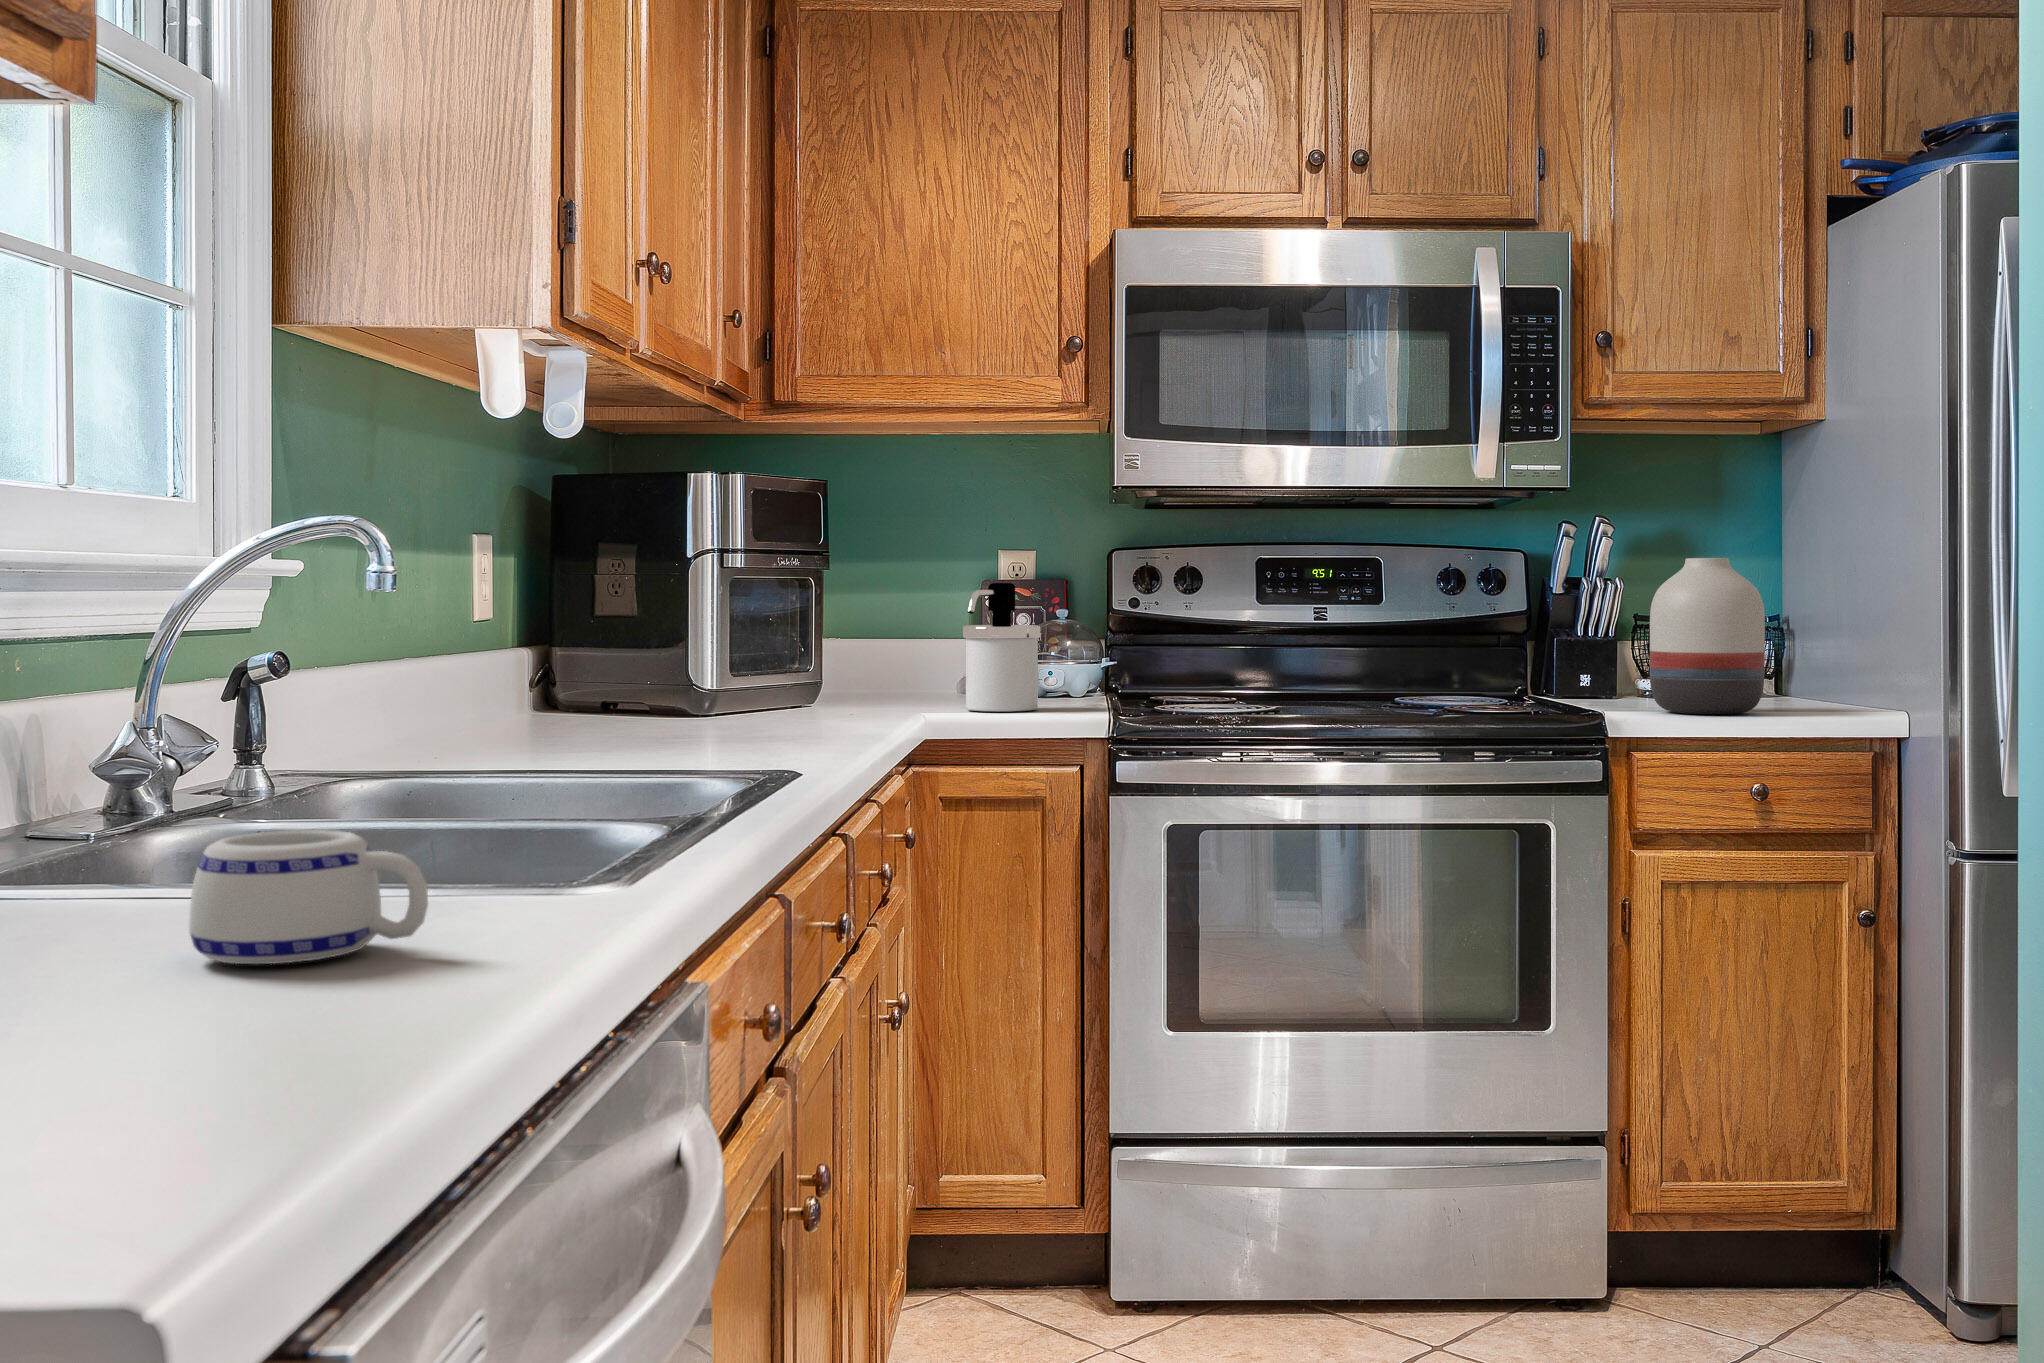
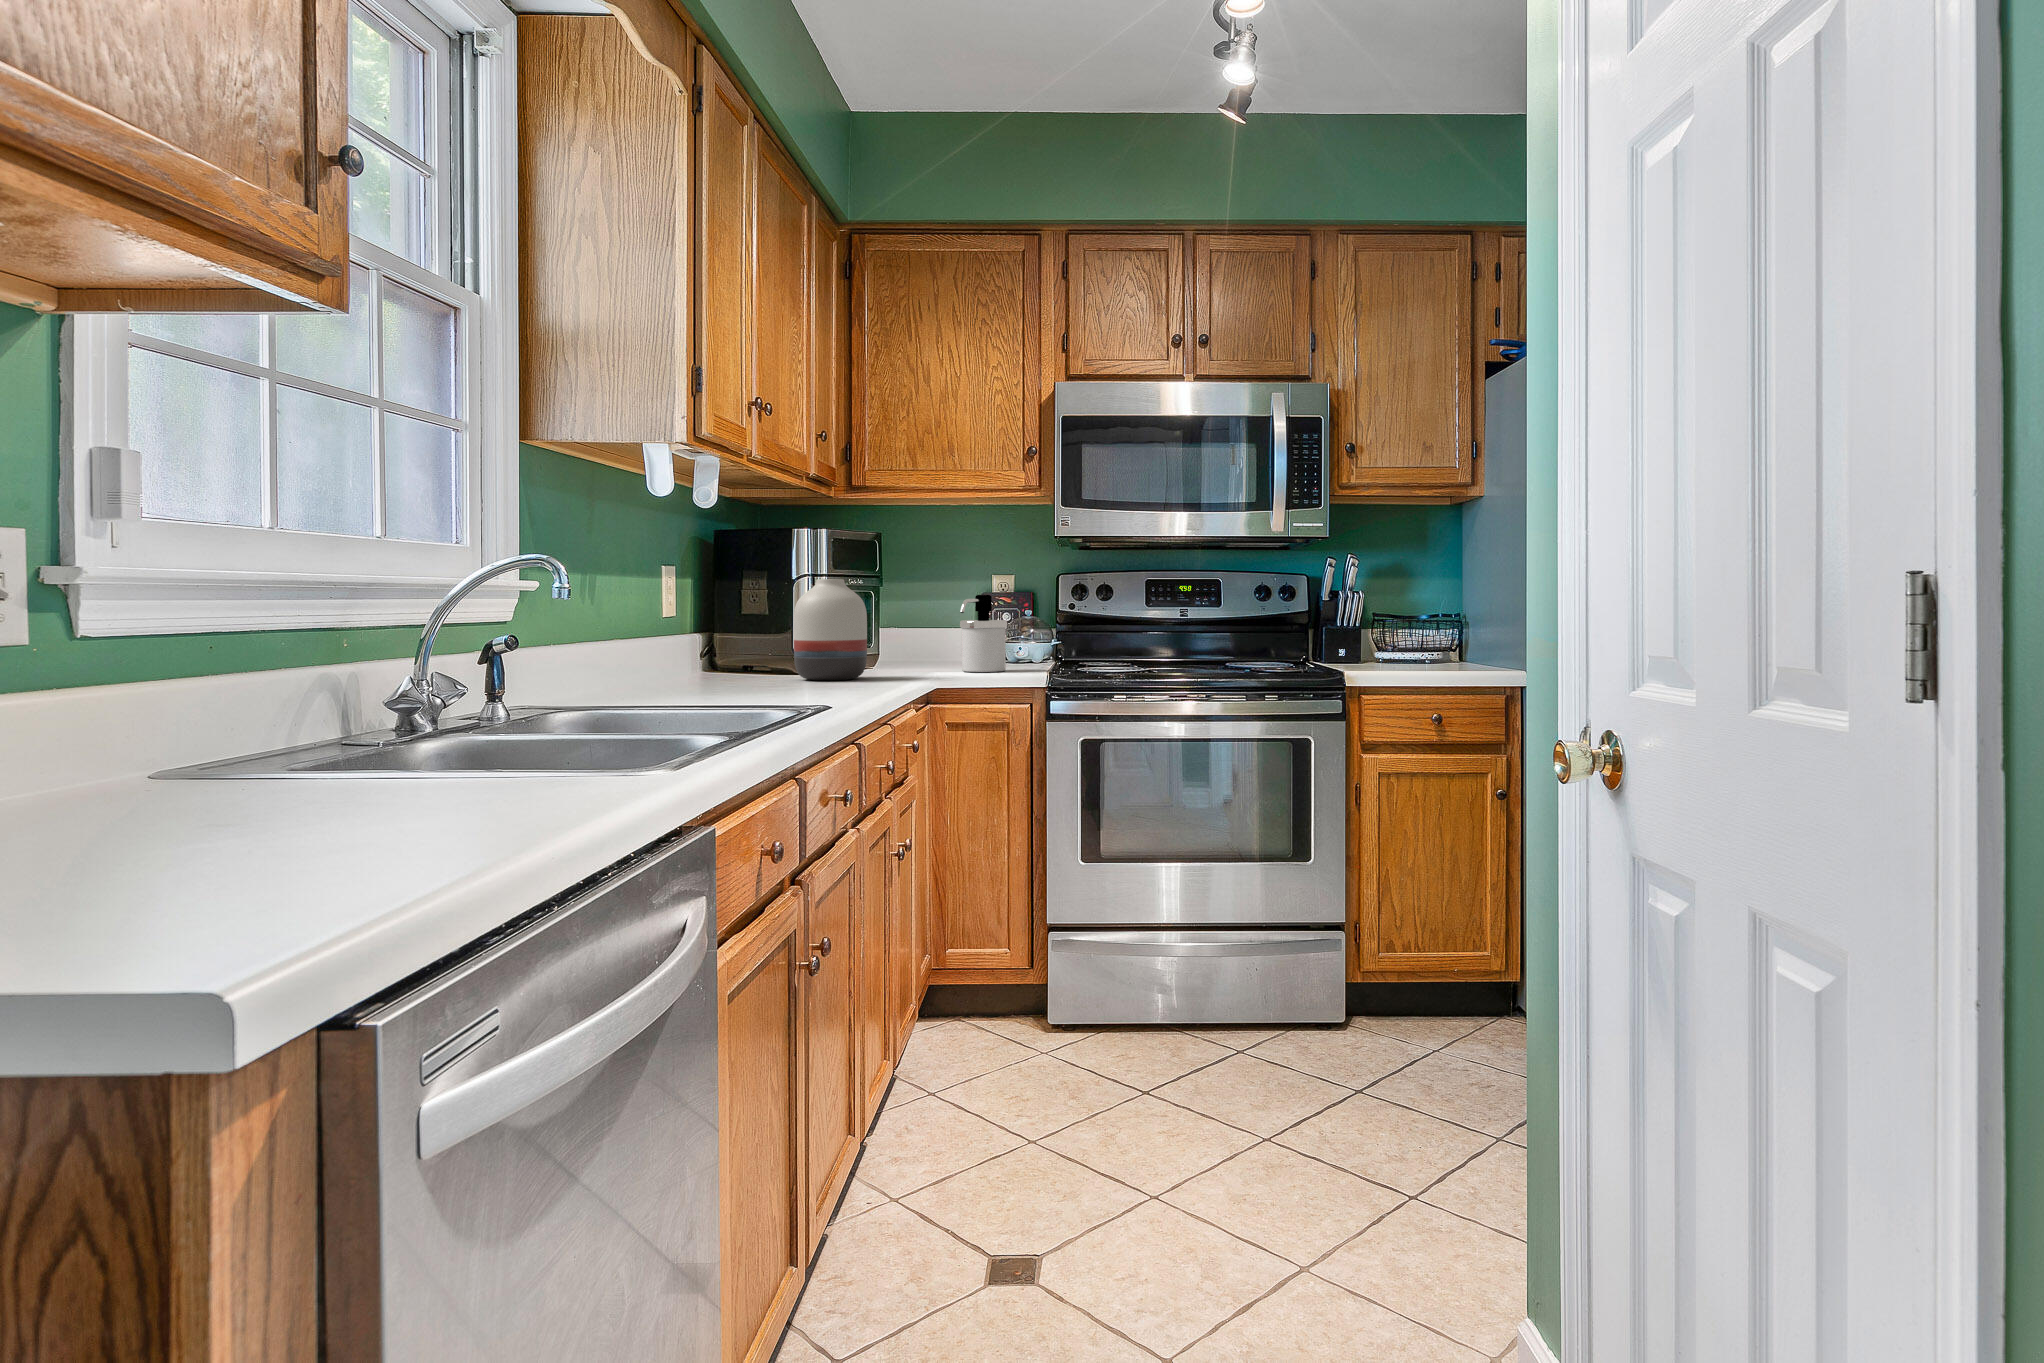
vase: present [1650,558,1765,714] -> present [794,579,867,680]
mug: present [189,830,428,964] -> none [413,731,548,803]

